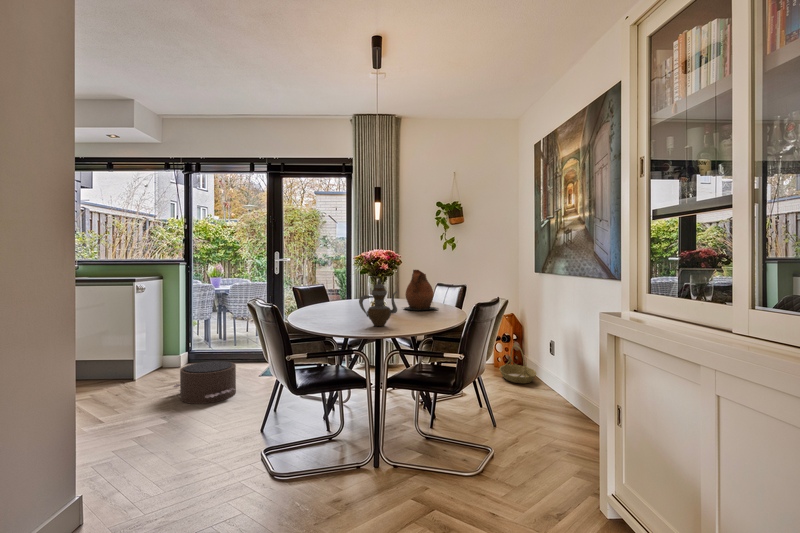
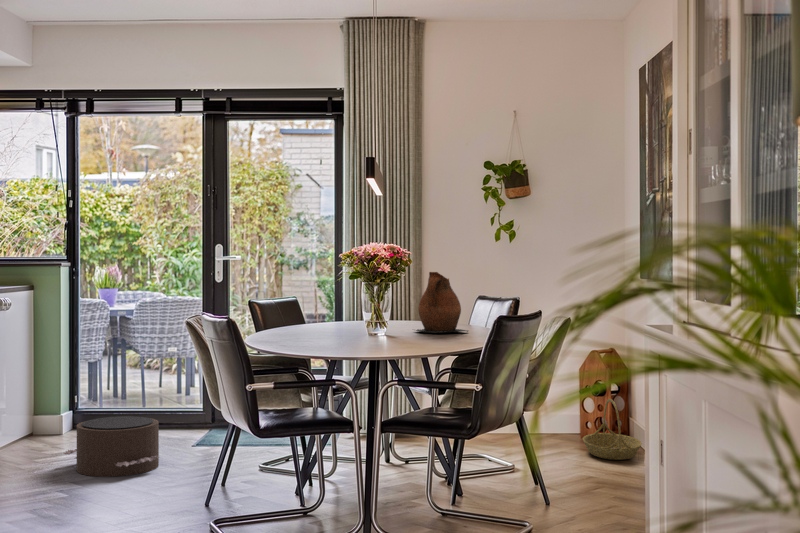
teapot: present [359,279,397,326] -> none [344,282,398,348]

